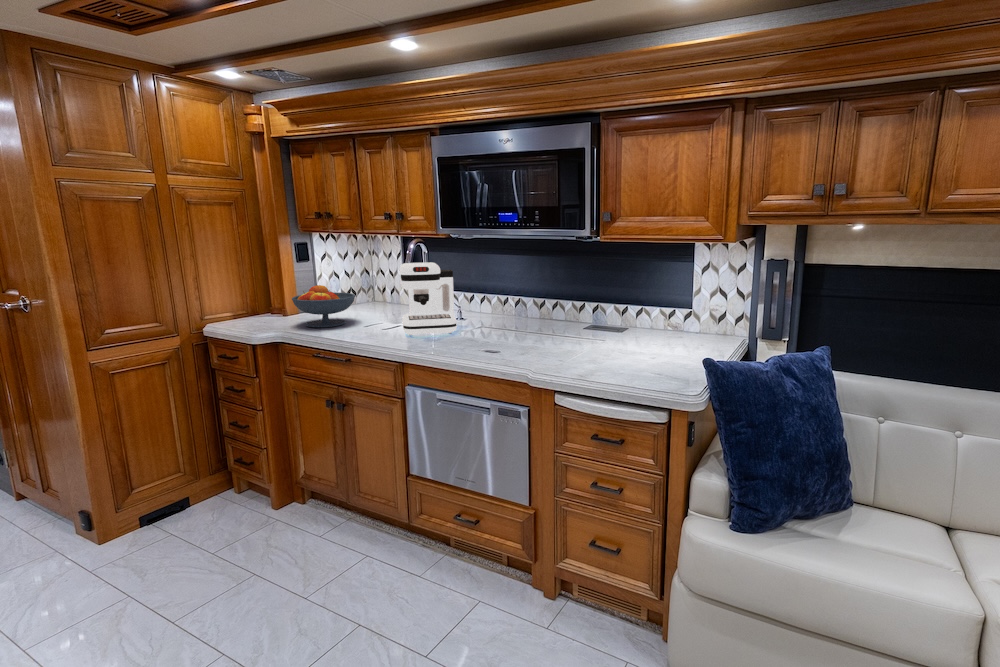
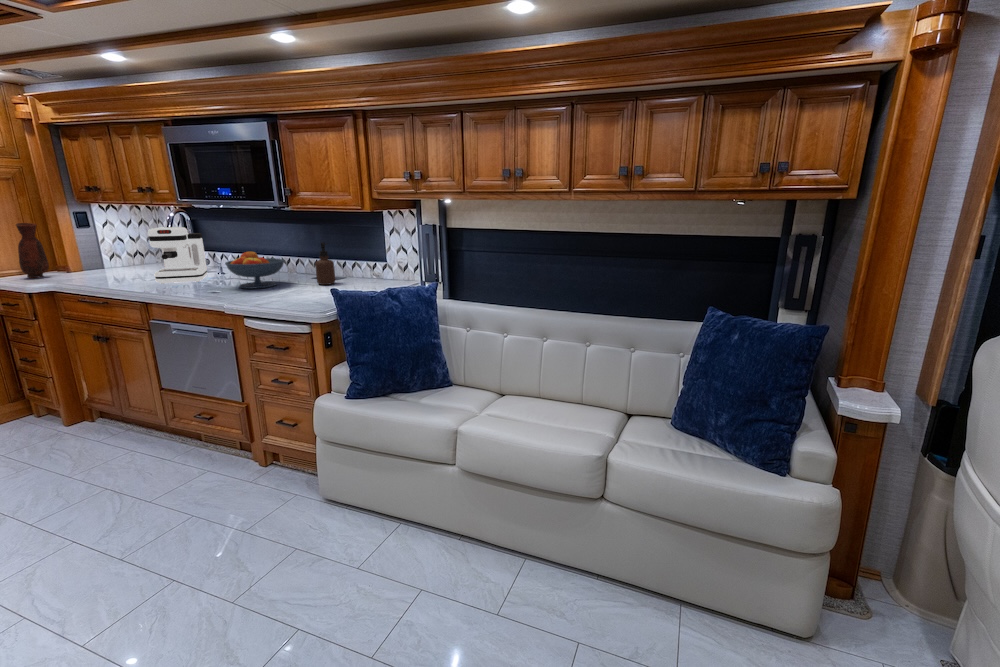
vase: none [241,257,269,322] -> present [16,223,49,278]
soap dispenser: none [613,284,638,342] -> present [315,242,335,285]
fruit bowl: present [292,285,355,327] -> present [225,251,284,289]

